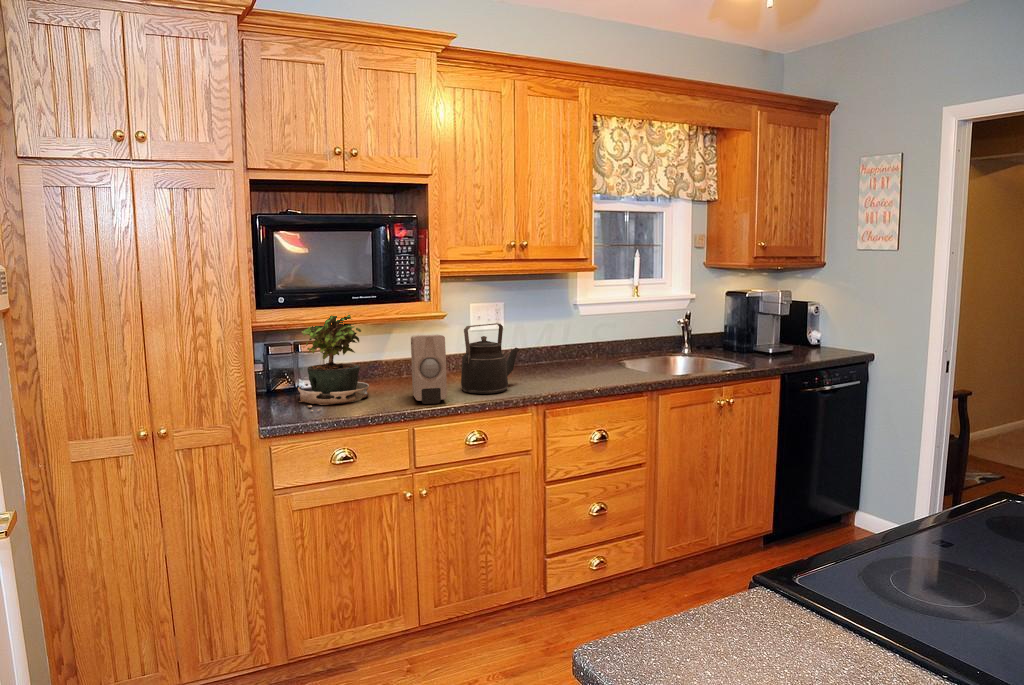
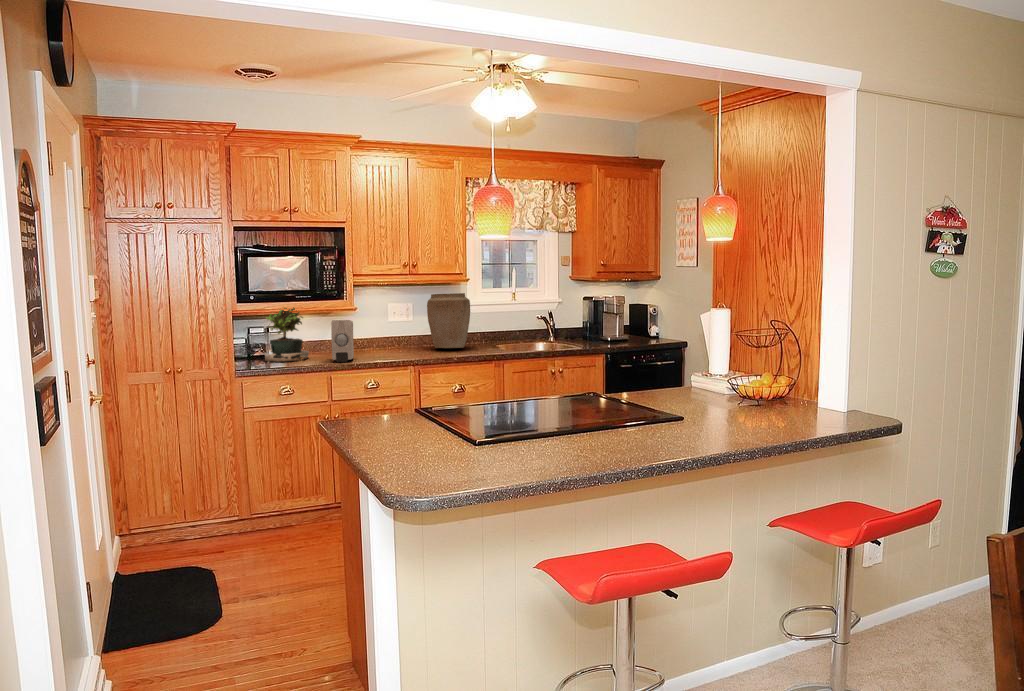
vase: none [533,288,597,371] -> present [427,293,470,348]
kettle: present [461,323,519,394] -> none [368,314,410,358]

